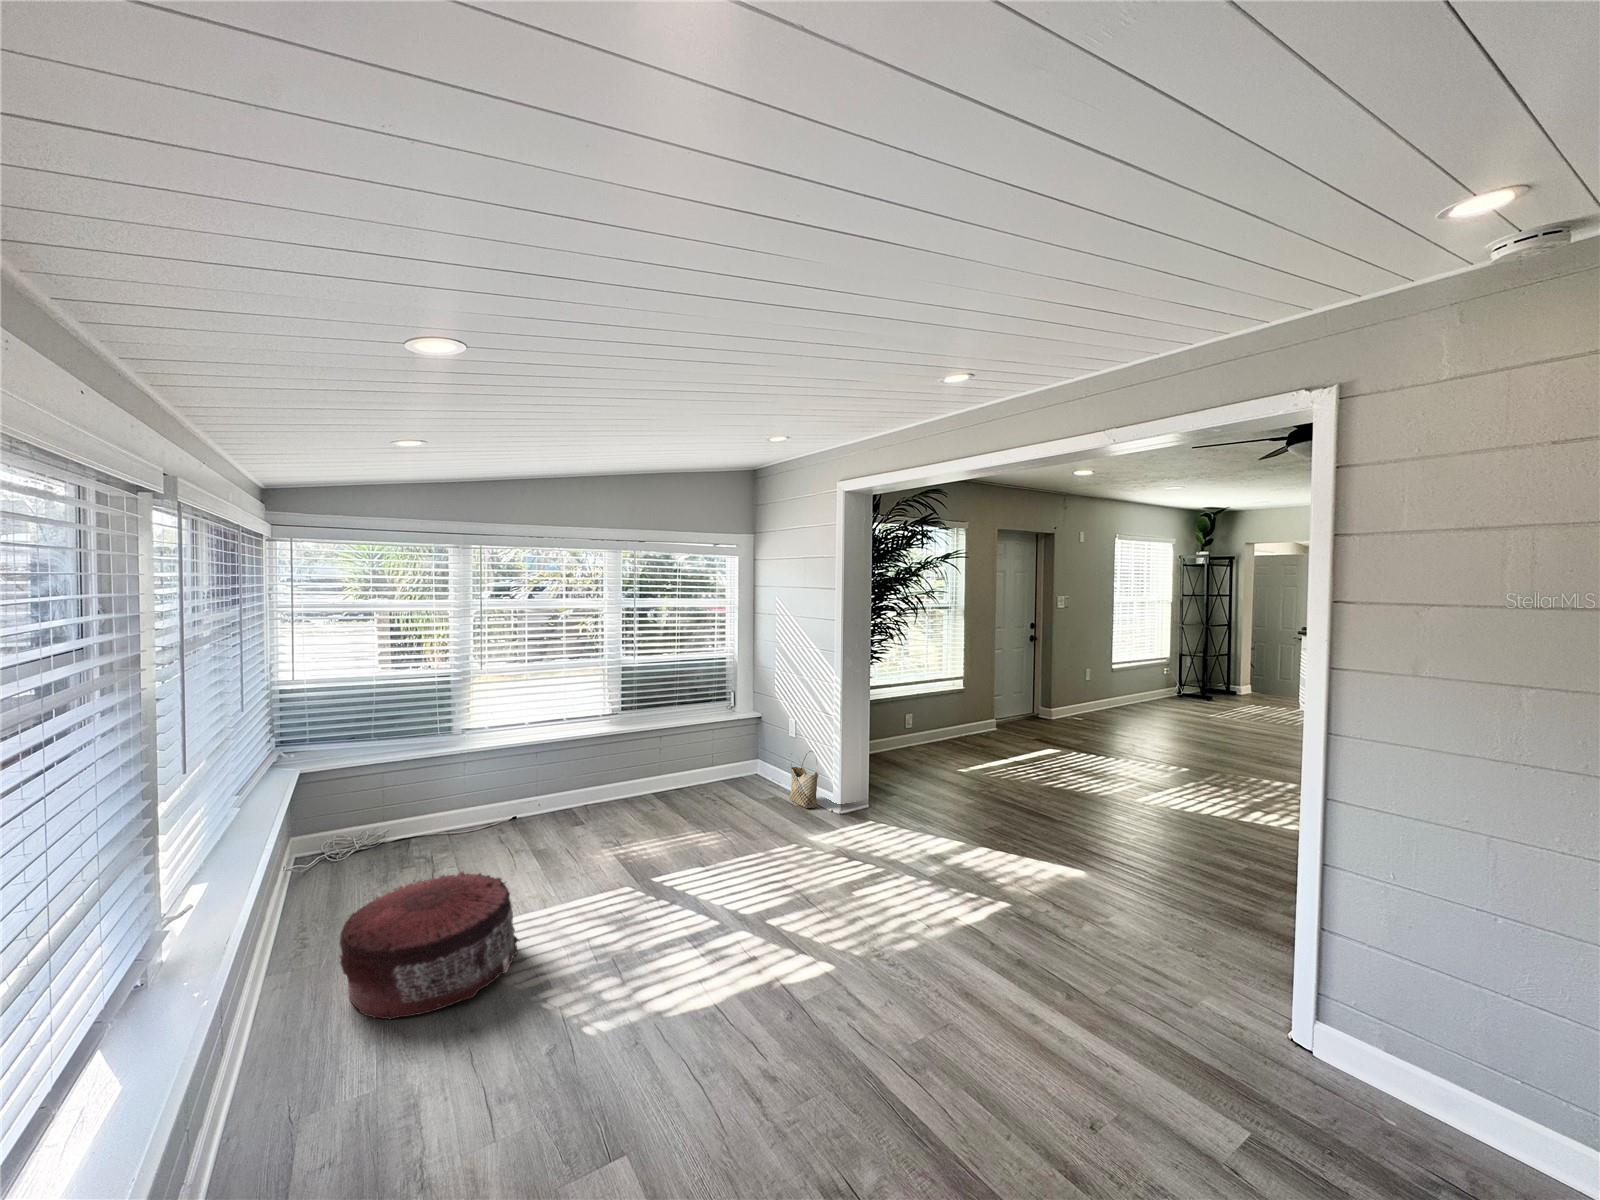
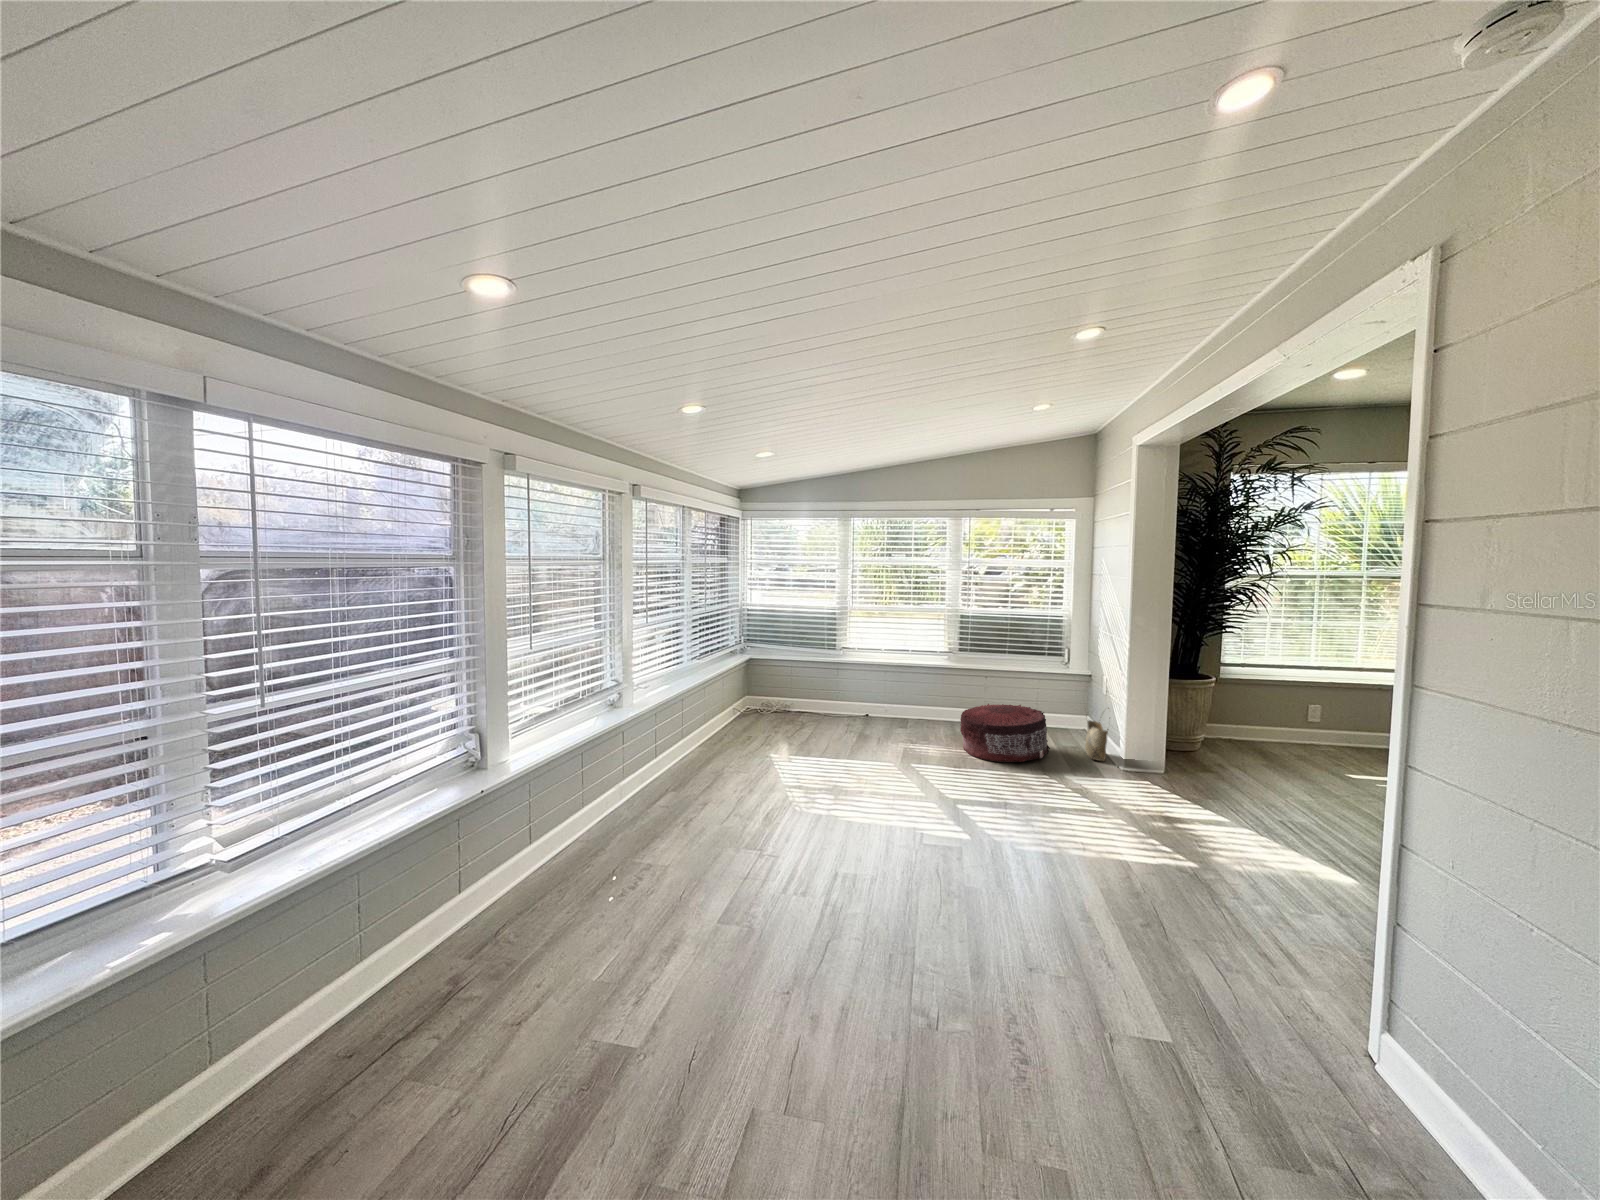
pouf: present [340,871,519,1019] -> present [960,704,1050,762]

